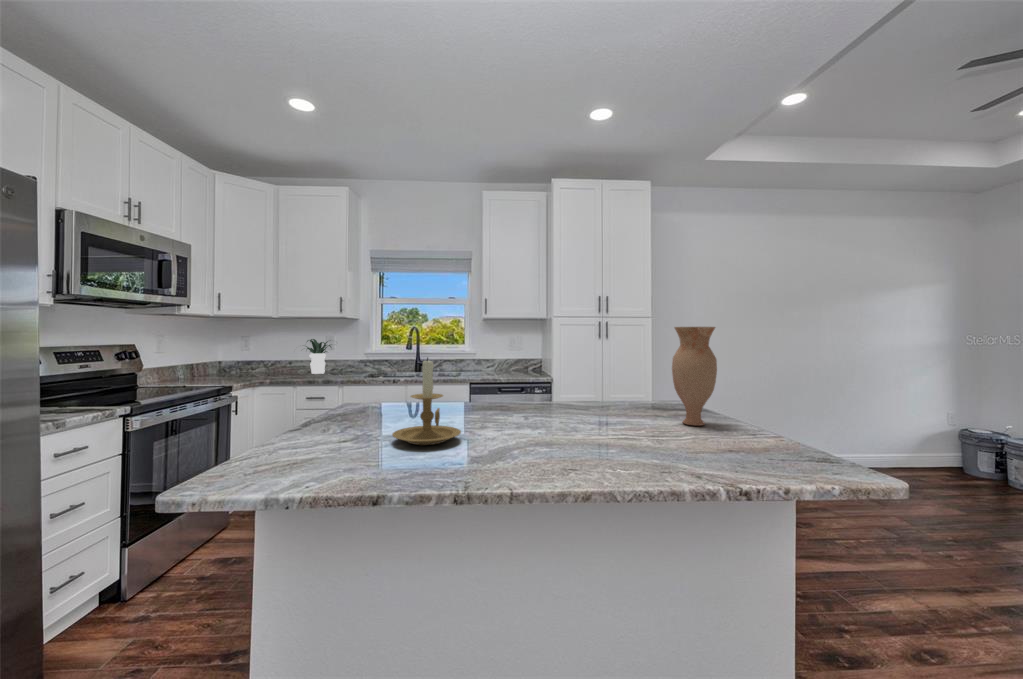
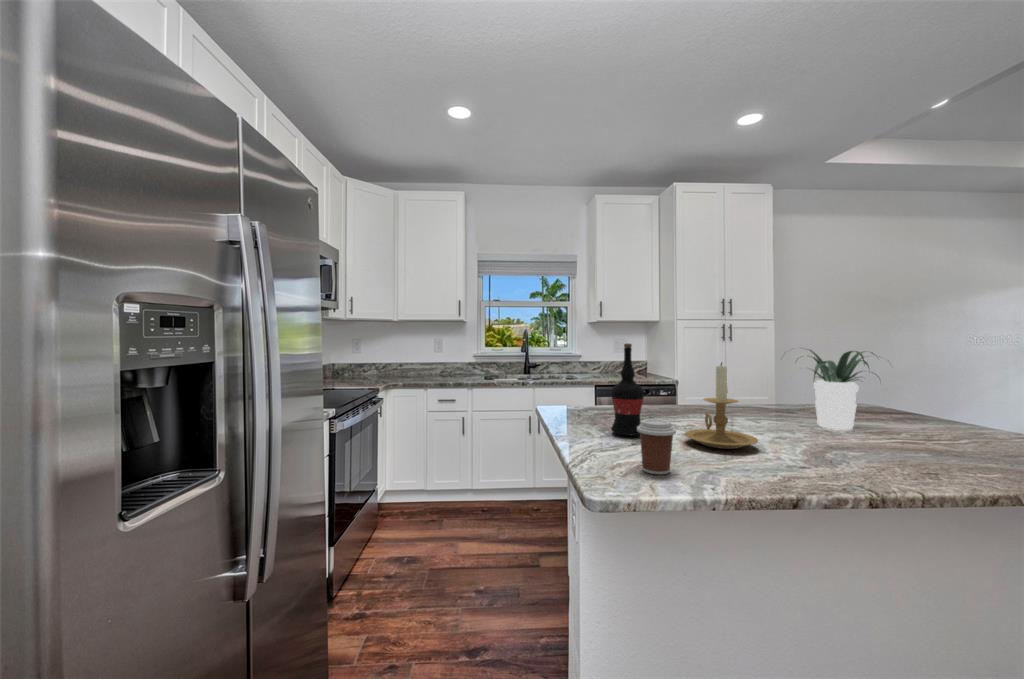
vase: present [672,327,717,426] -> none [914,331,972,430]
potted plant: present [306,339,331,374] -> present [808,350,878,430]
wine bottle: none [341,339,375,432] -> present [611,343,644,436]
coffee cup: none [273,415,315,471] -> present [637,419,676,474]

